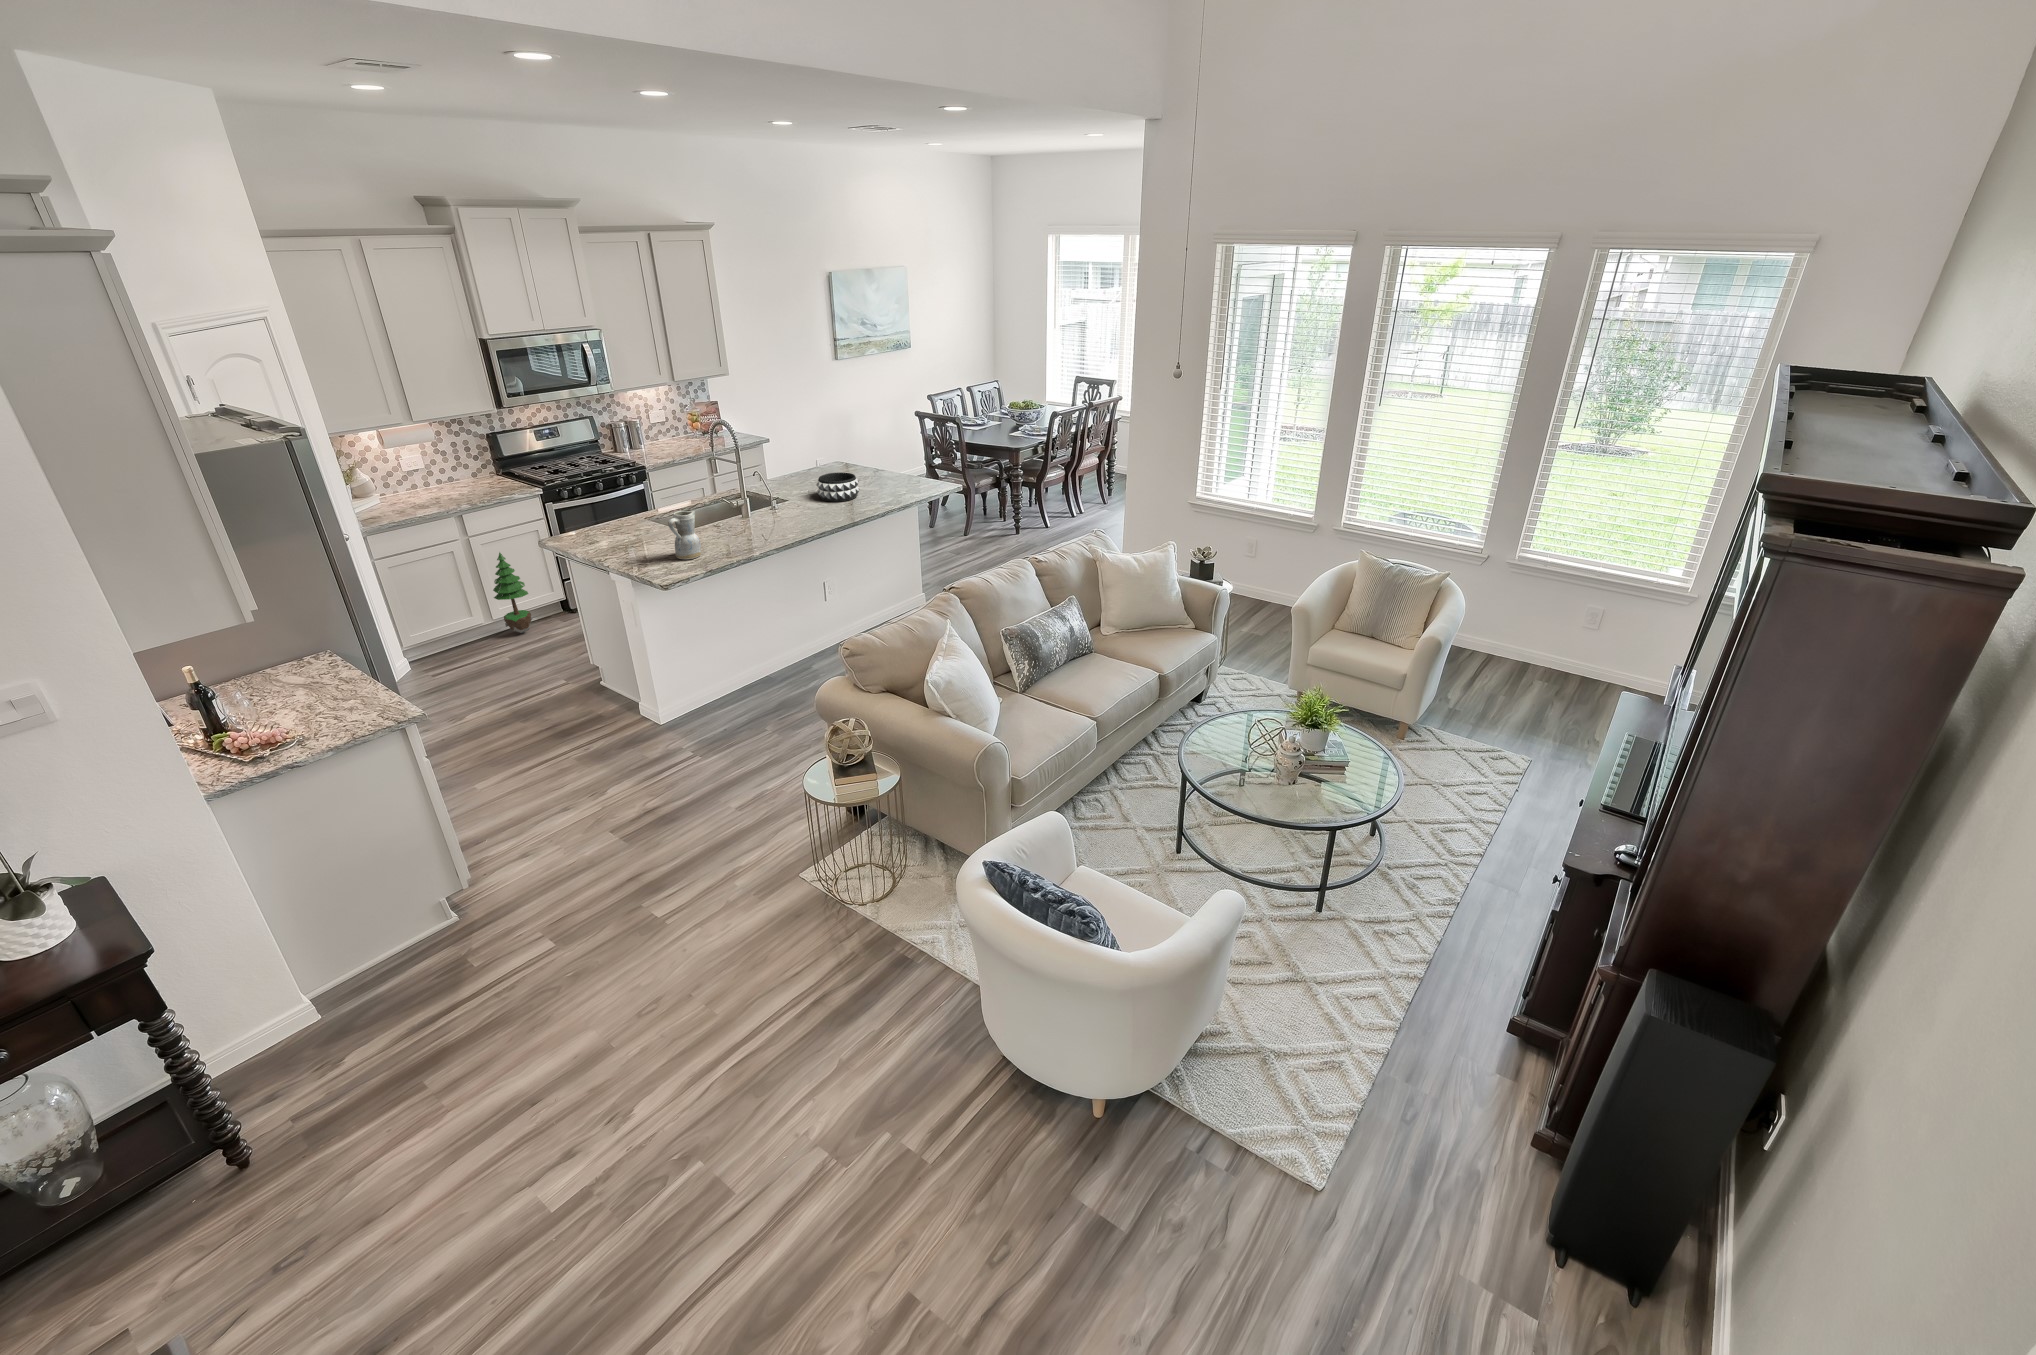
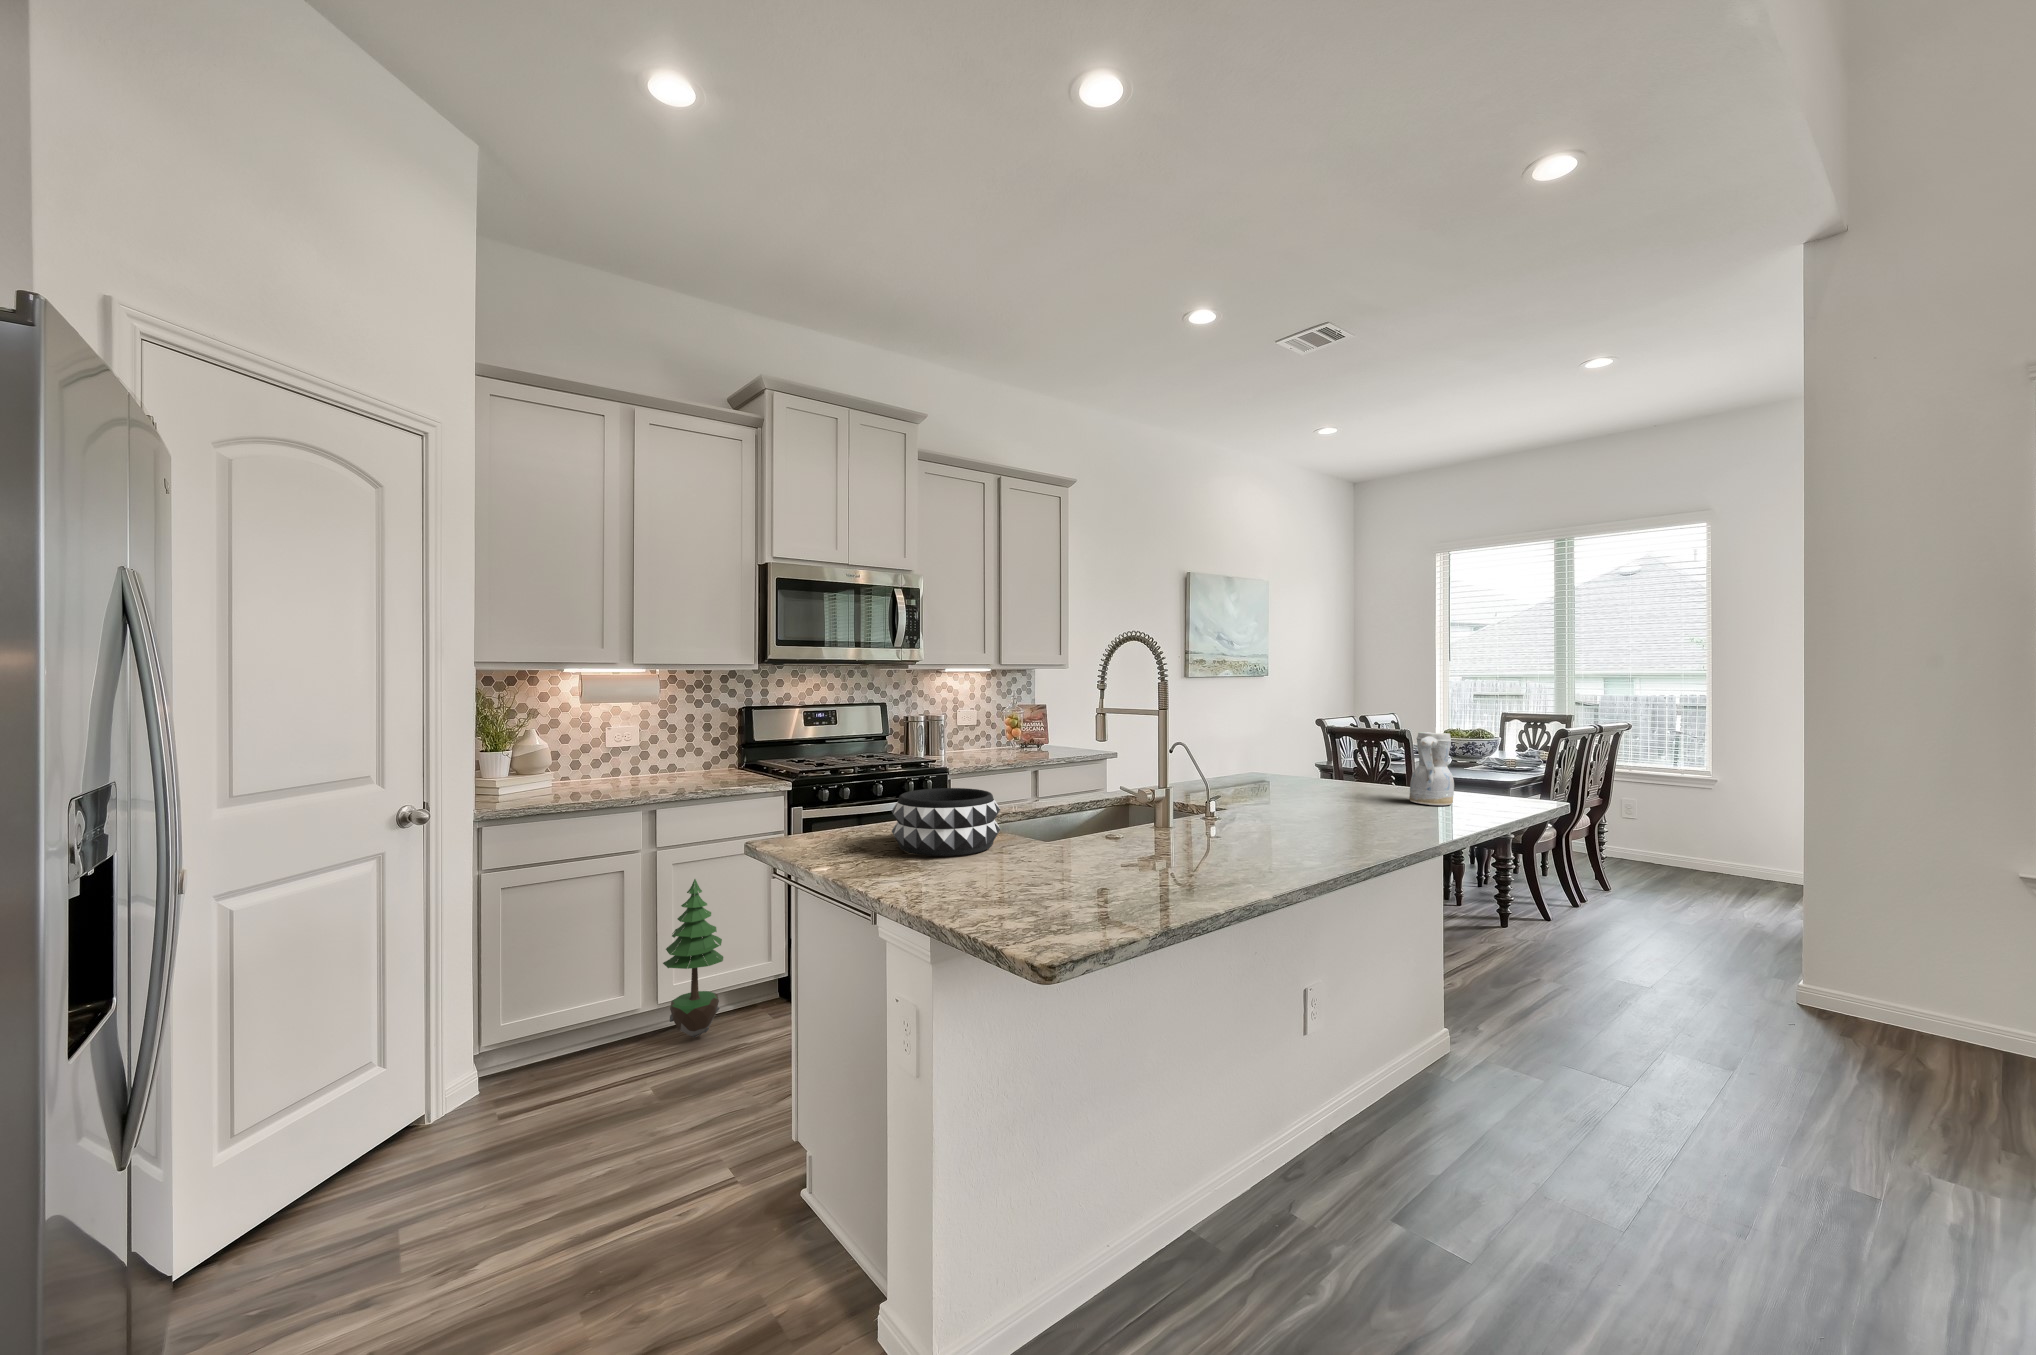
decorative bowl: present [816,472,859,502] -> present [892,788,1000,856]
ceramic pitcher: present [668,511,701,559] -> present [1409,732,1454,805]

